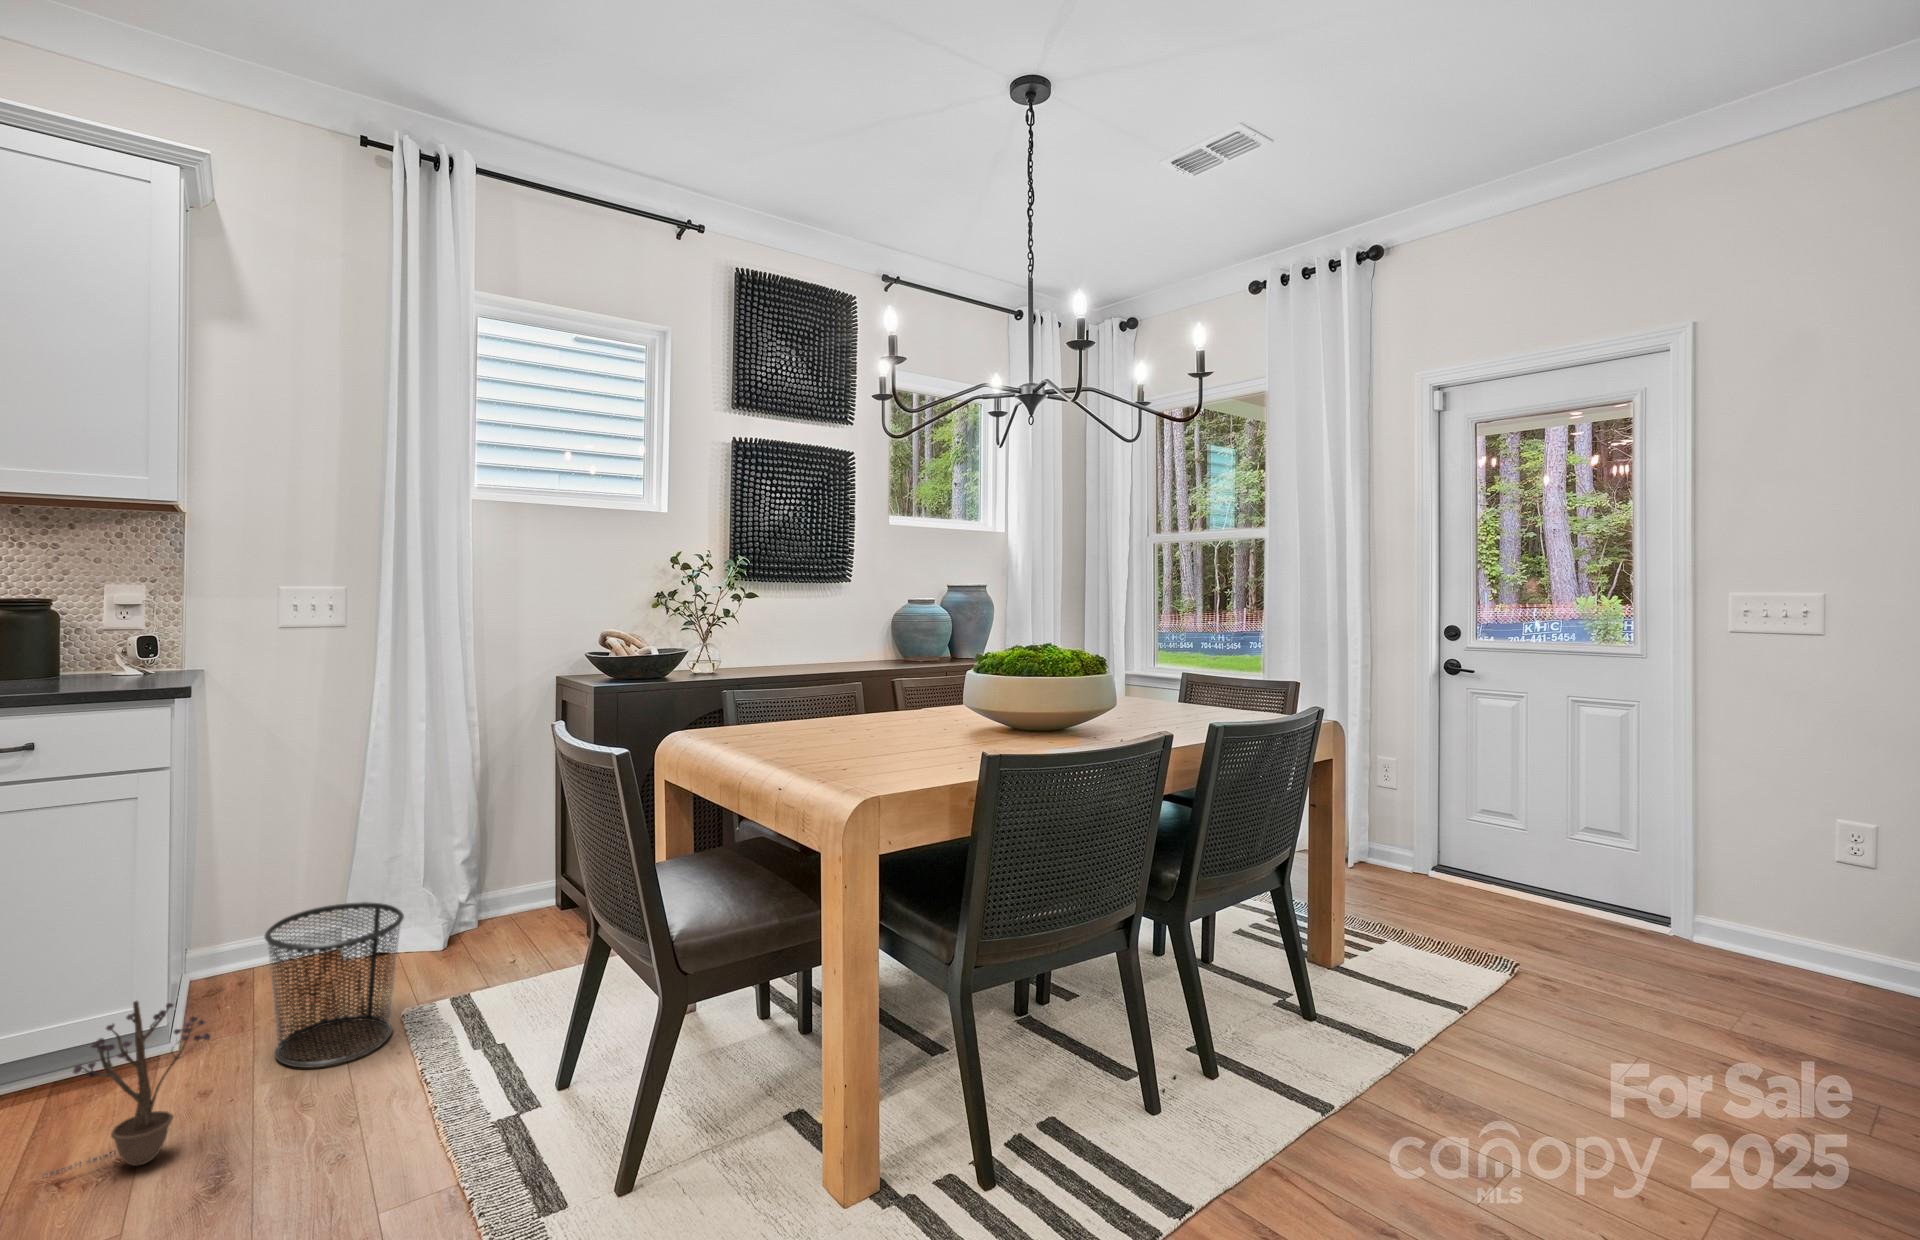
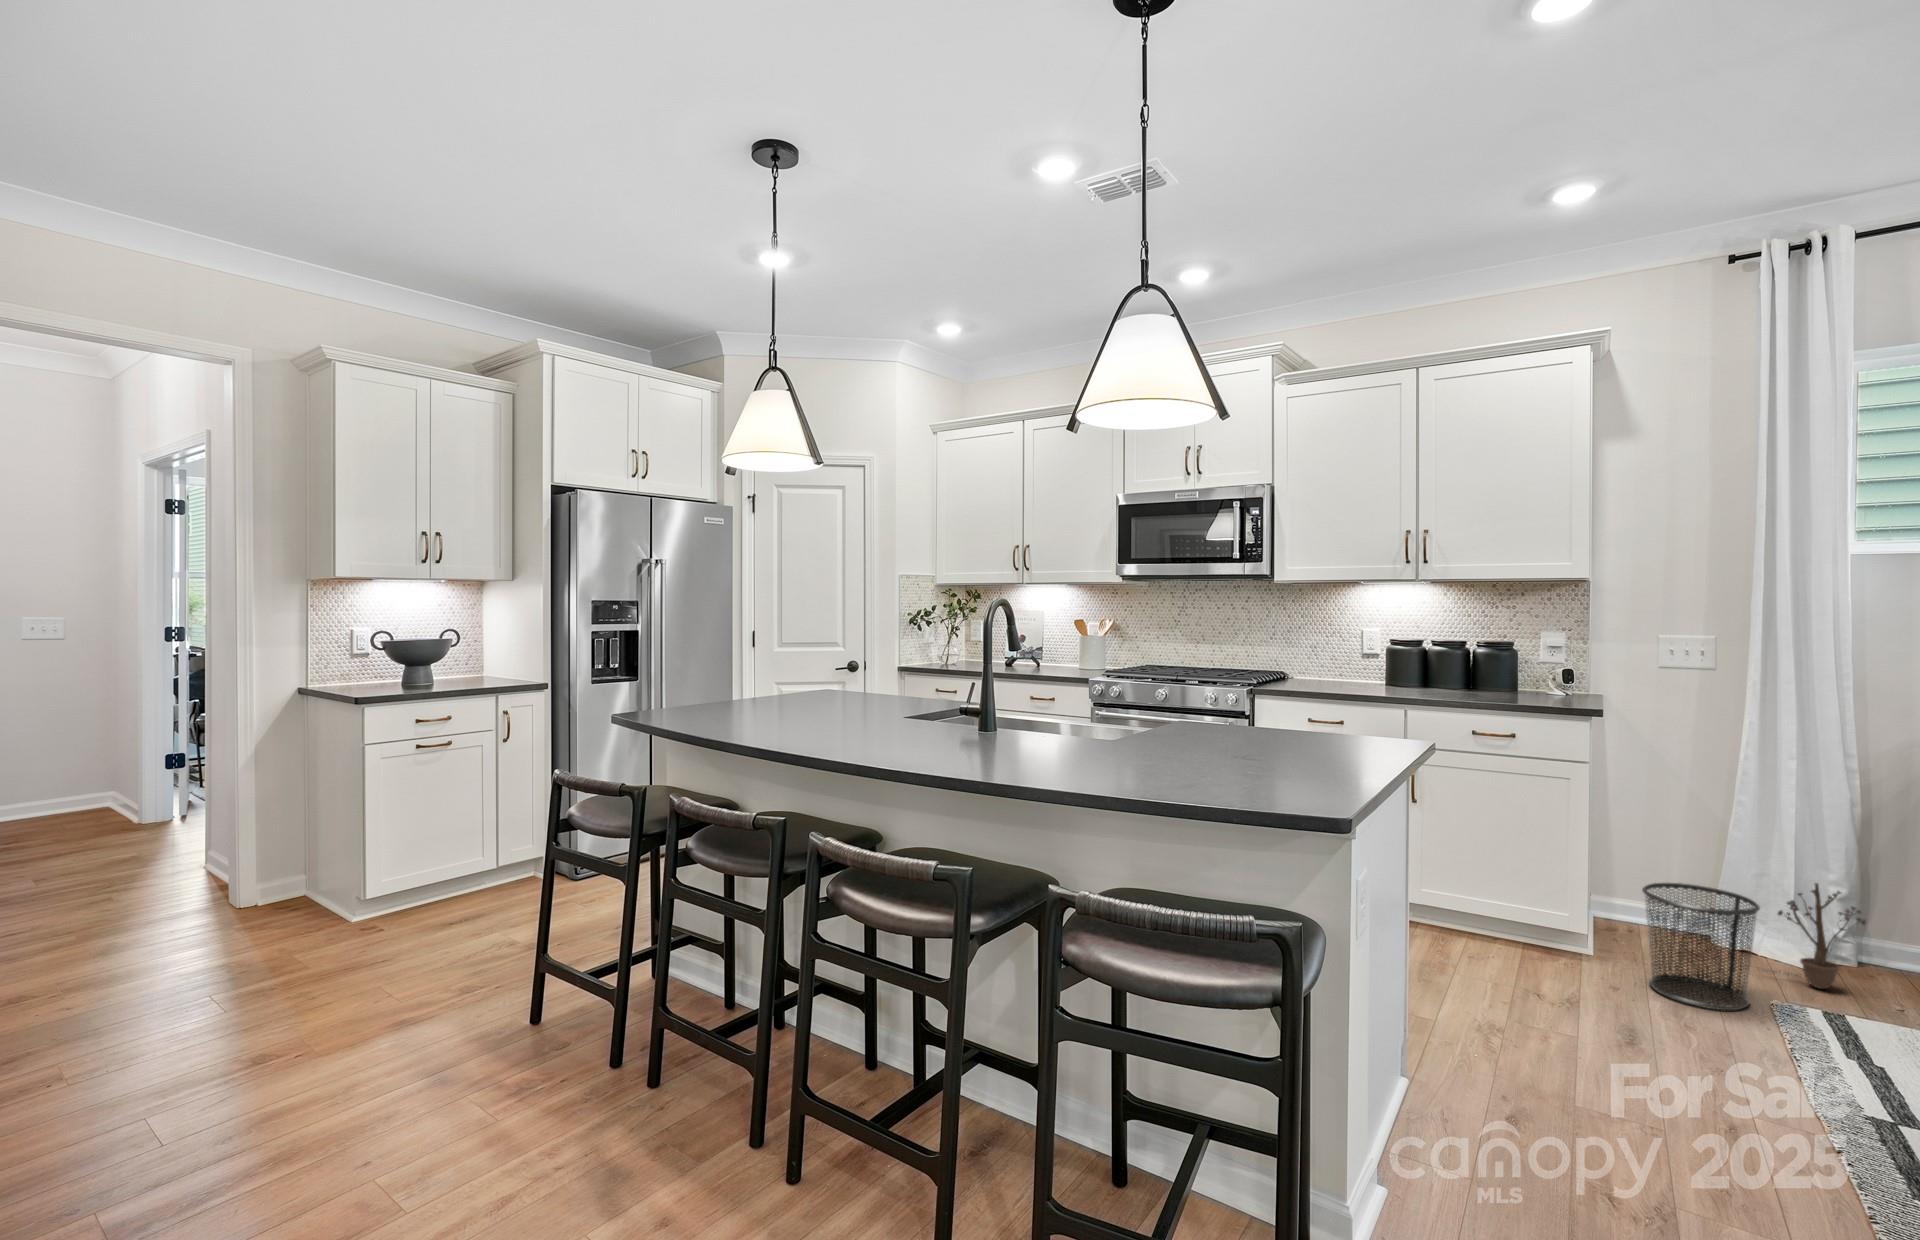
decorative plant: present [44,1001,210,1176] -> present [1764,883,1866,989]

